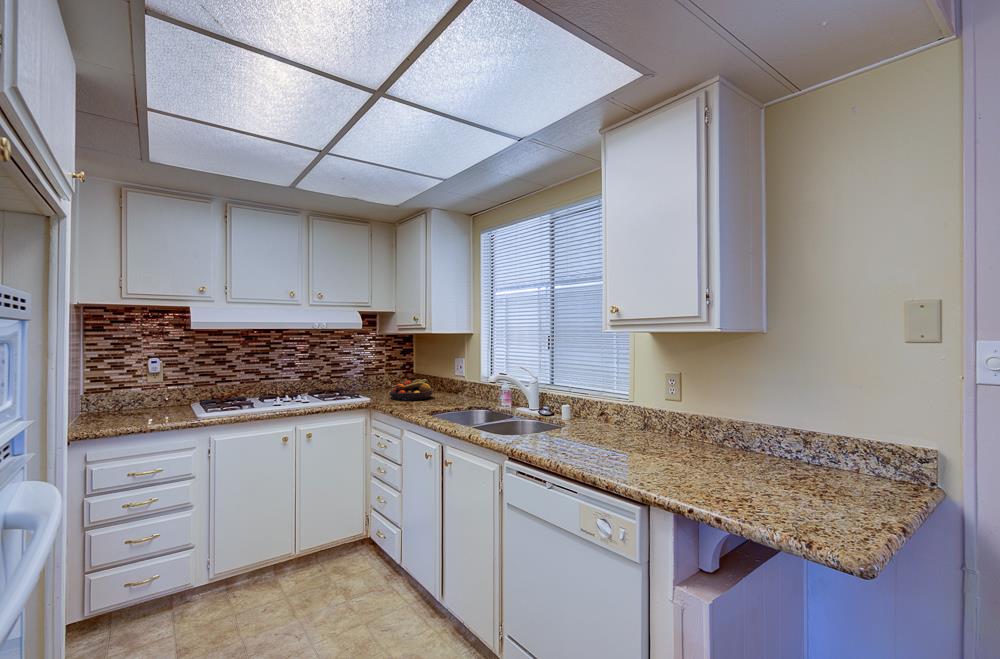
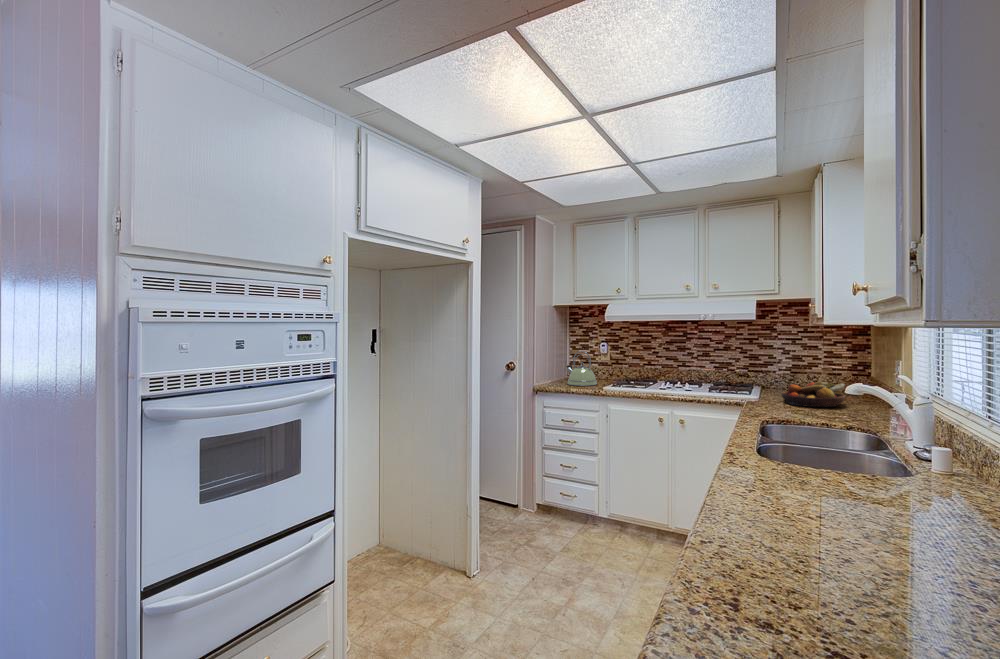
kettle: none [107,369,167,420] -> present [566,351,597,386]

